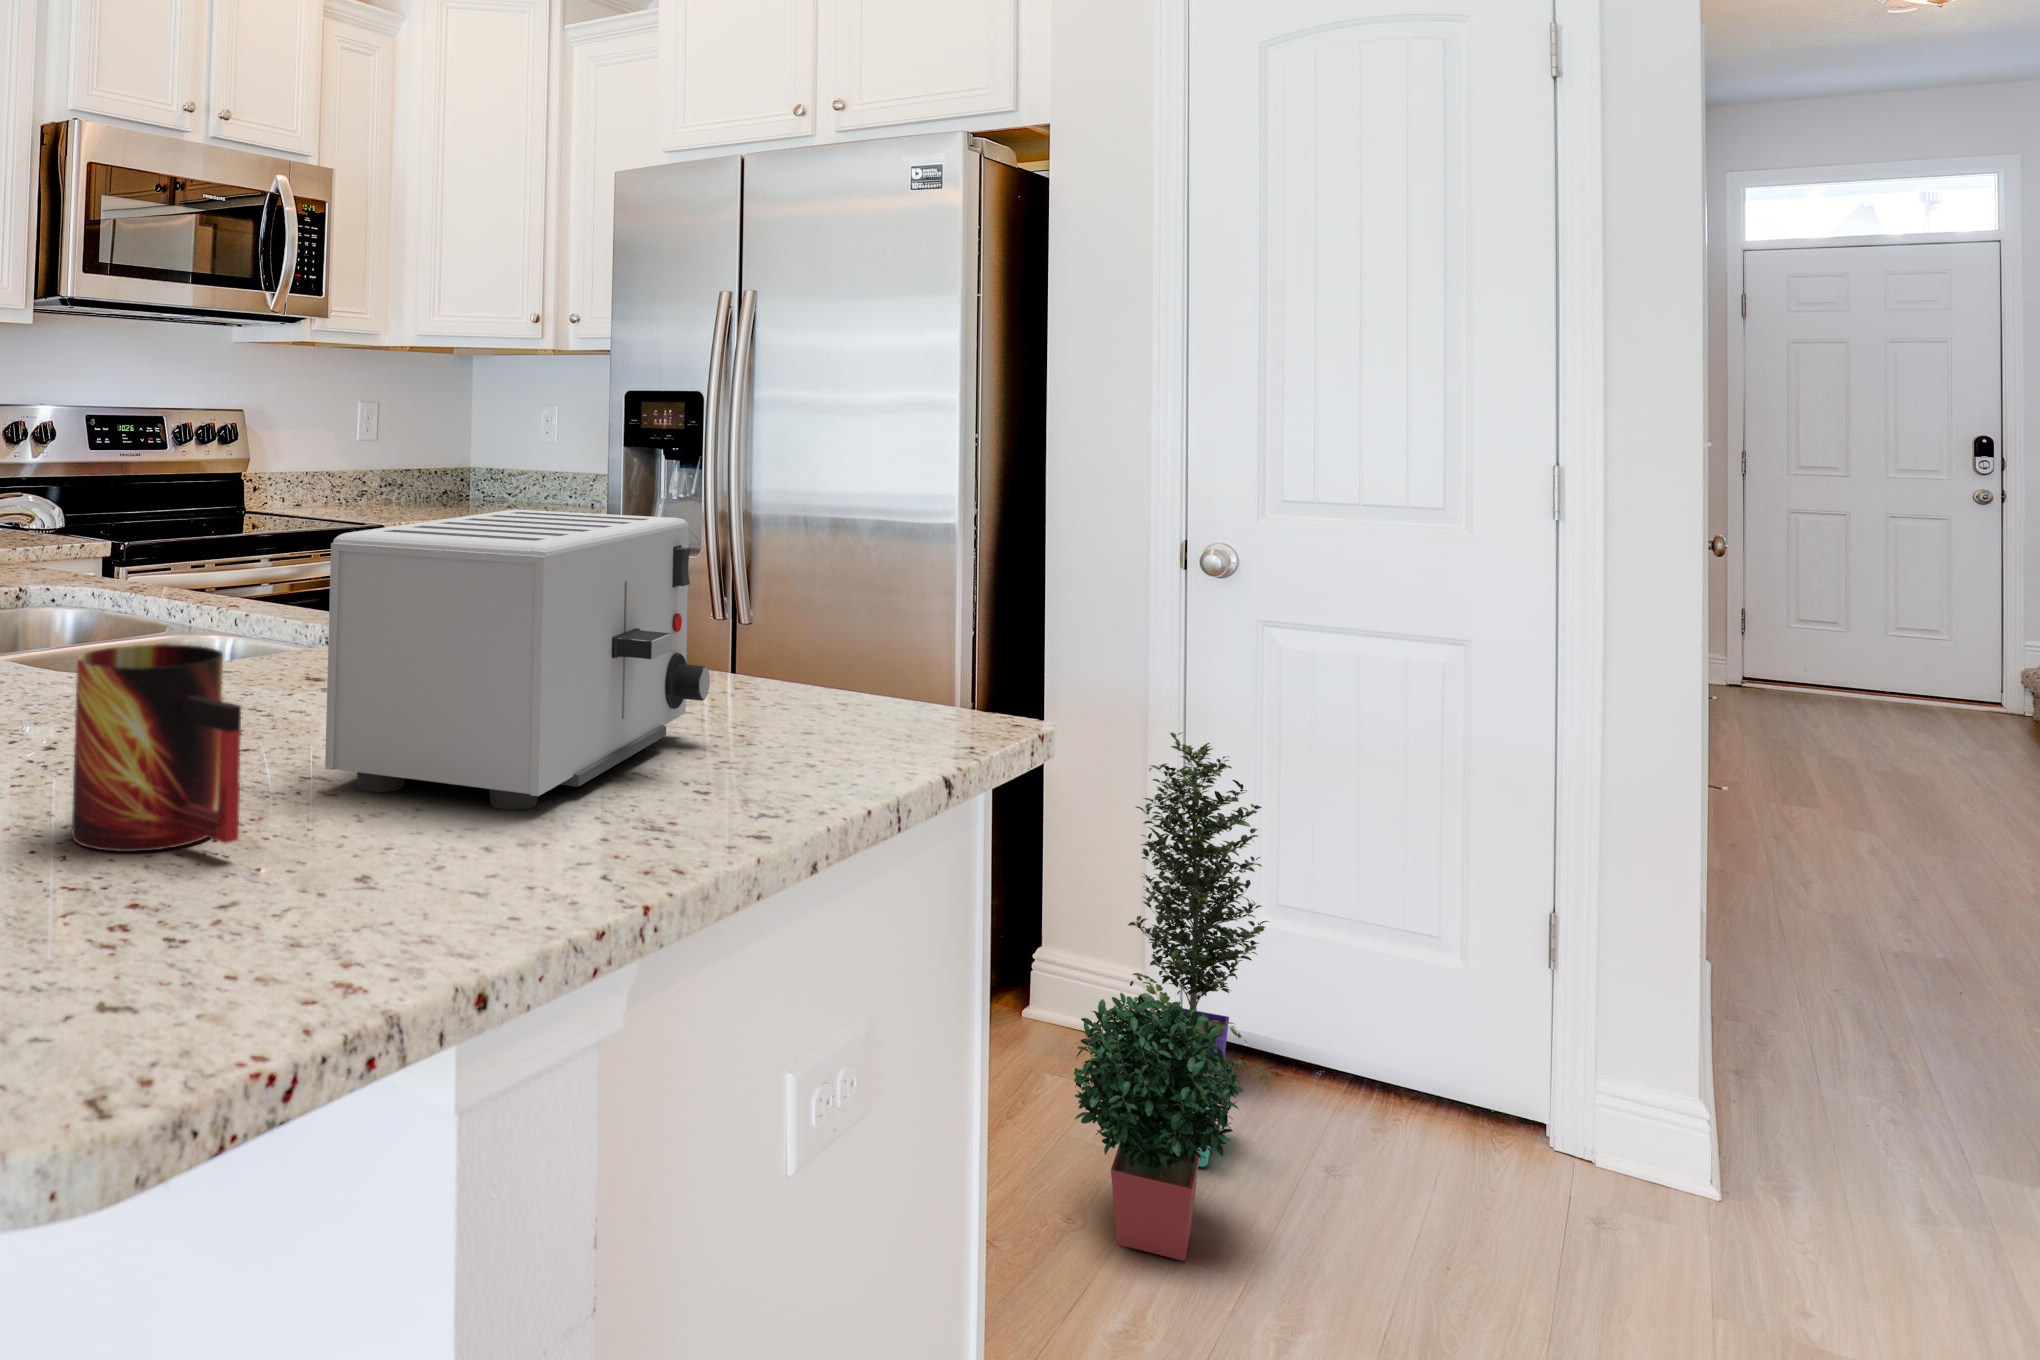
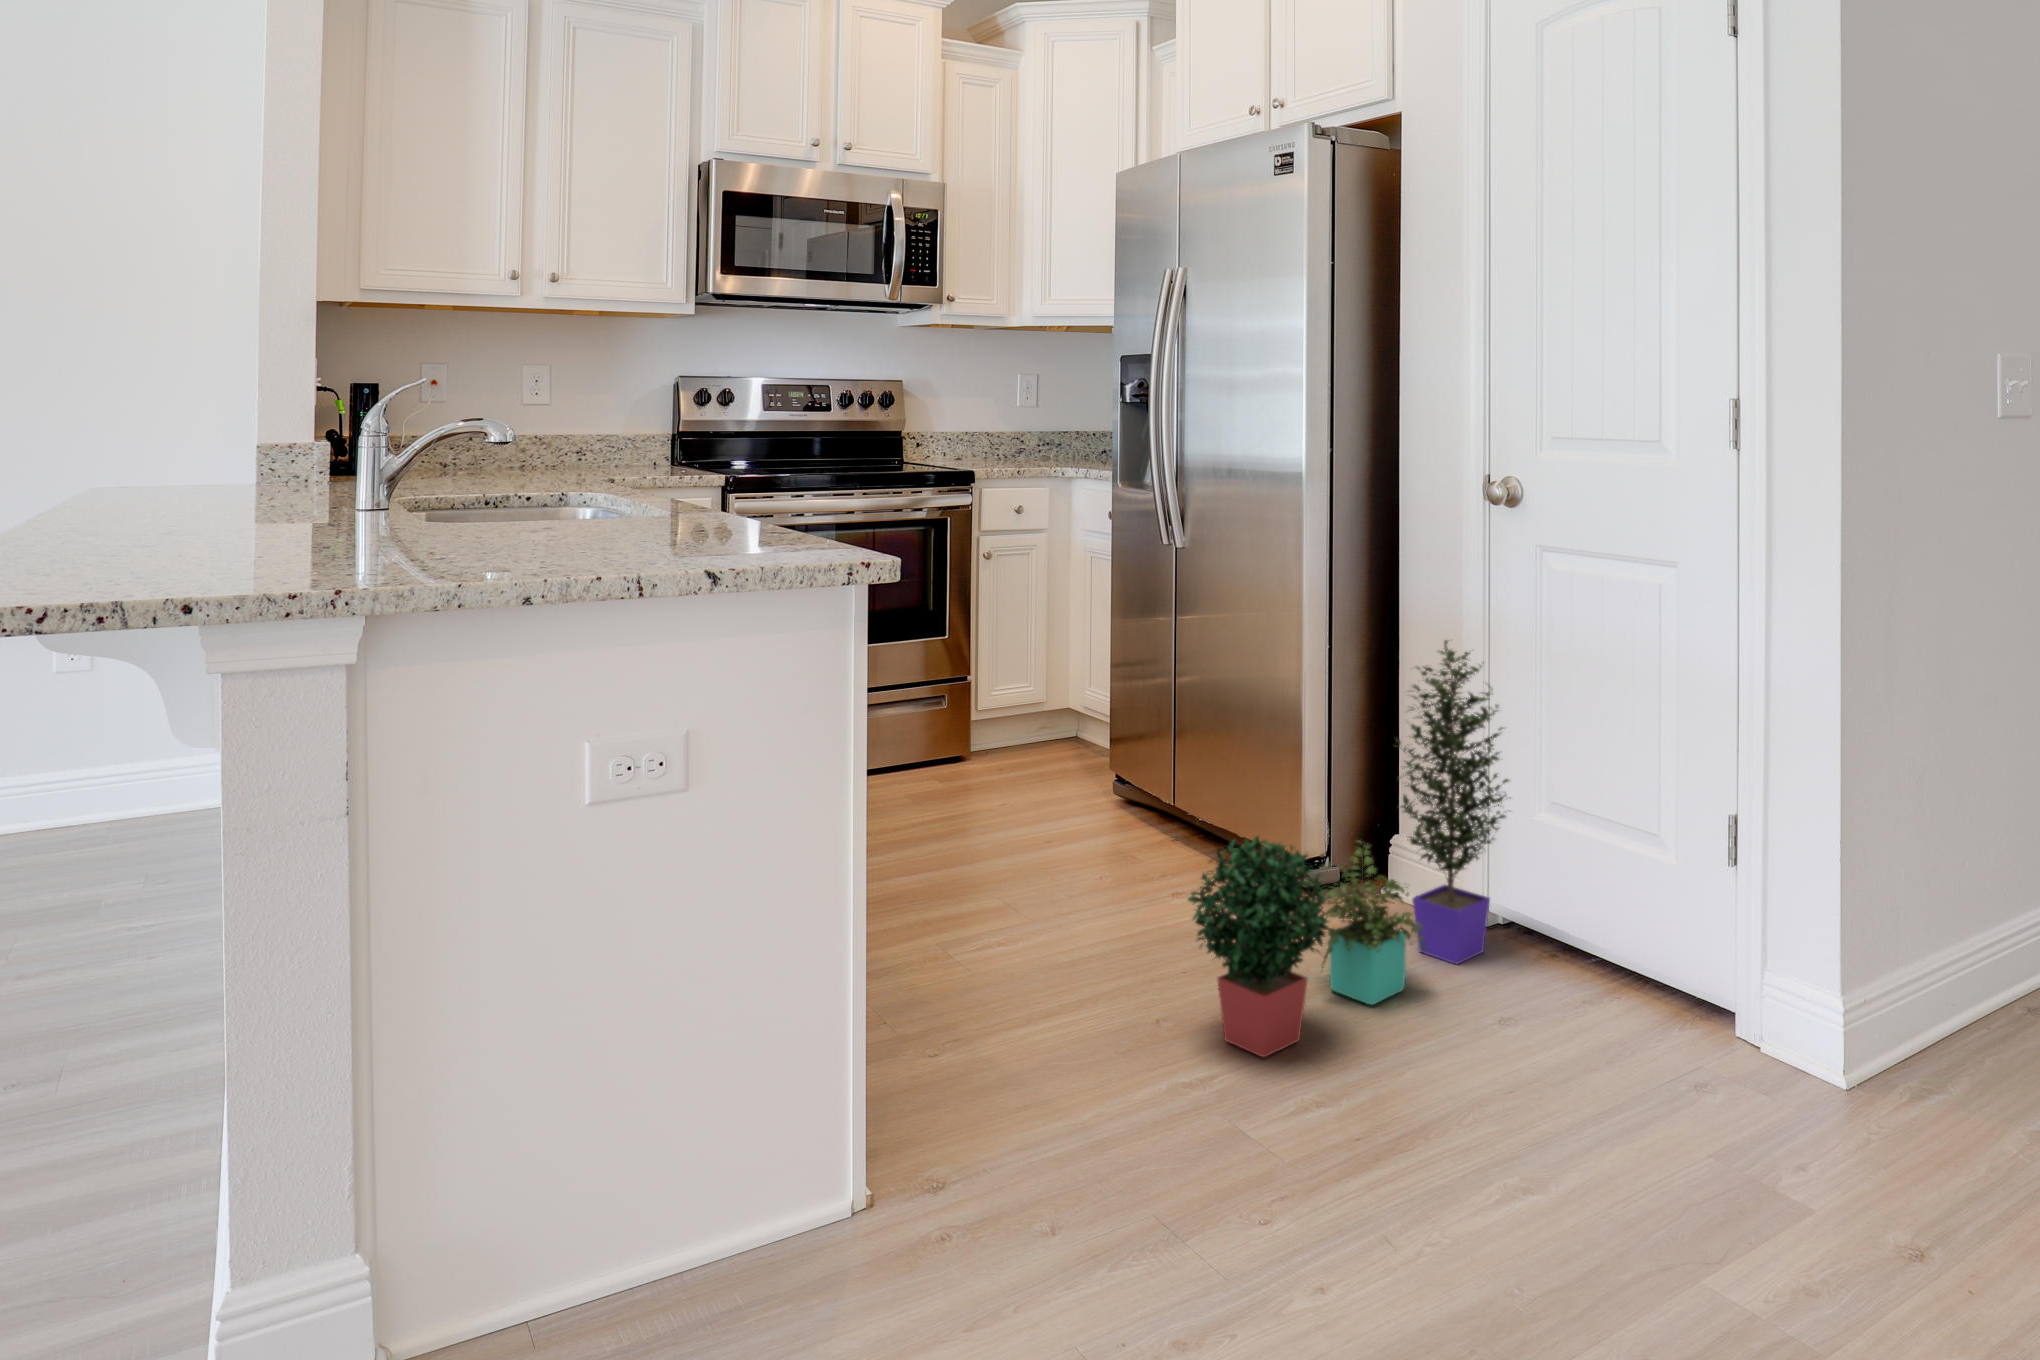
toaster: present [325,509,710,810] -> none [273,400,594,566]
mug: present [72,644,241,852] -> none [61,459,164,566]

